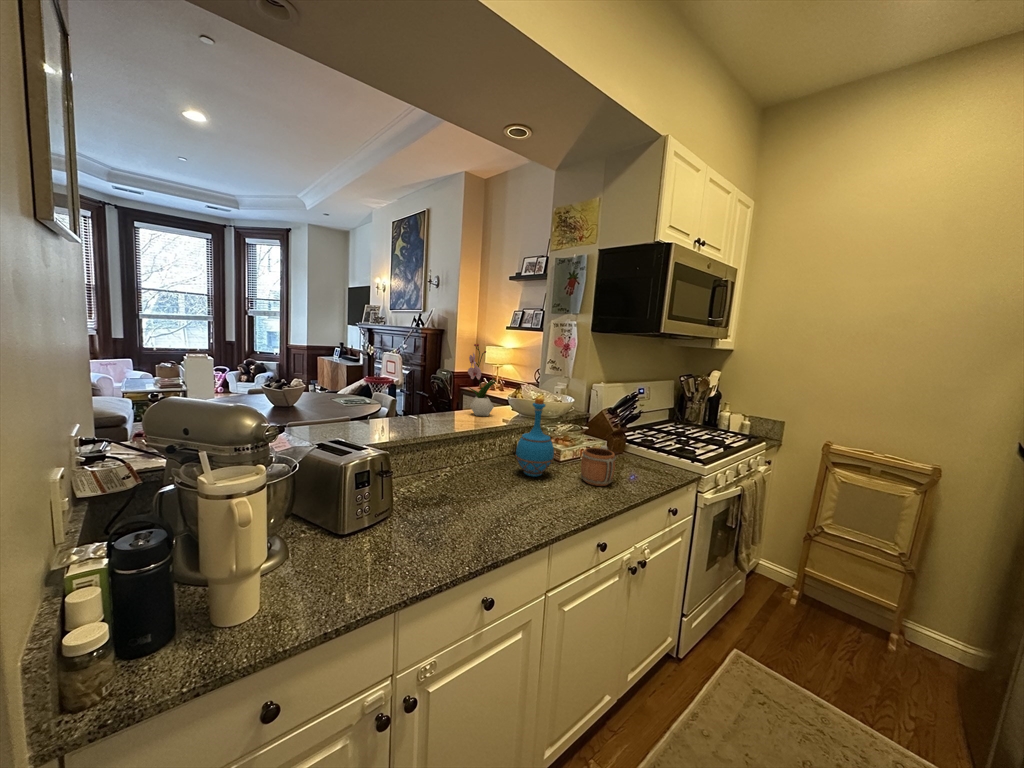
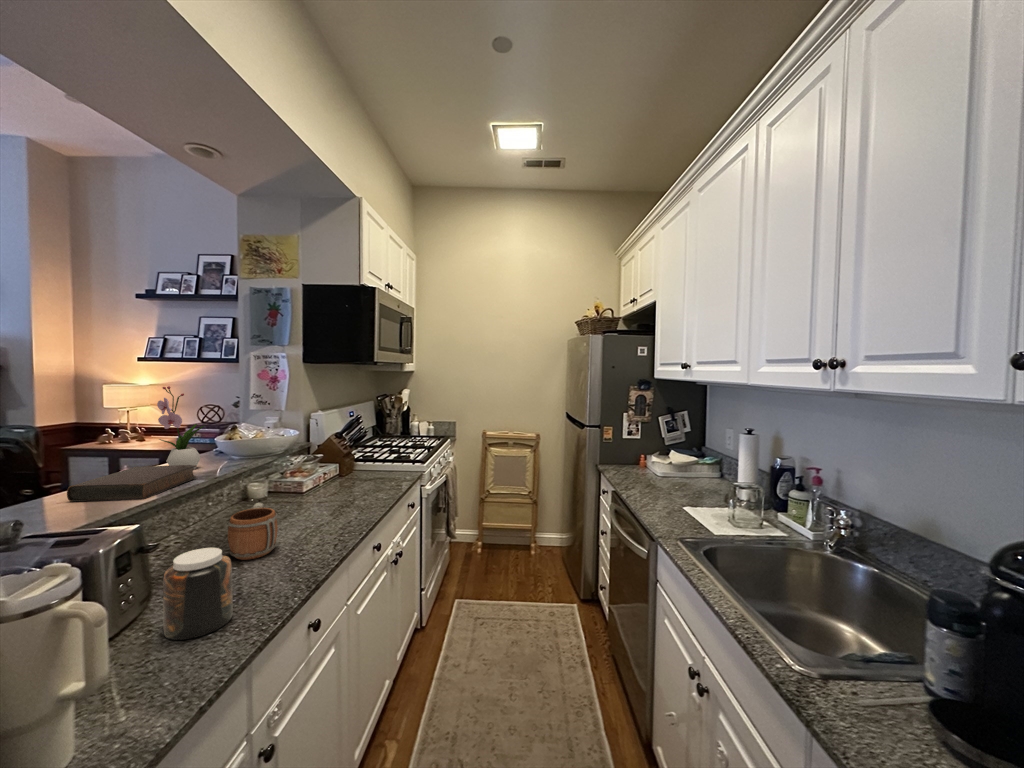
bottle: present [515,399,554,477] -> none [263,435,307,514]
book: none [394,405,478,432] -> present [67,465,196,502]
mug: present [581,445,616,486] -> present [228,503,278,560]
jar: none [350,486,406,569] -> present [163,548,233,640]

